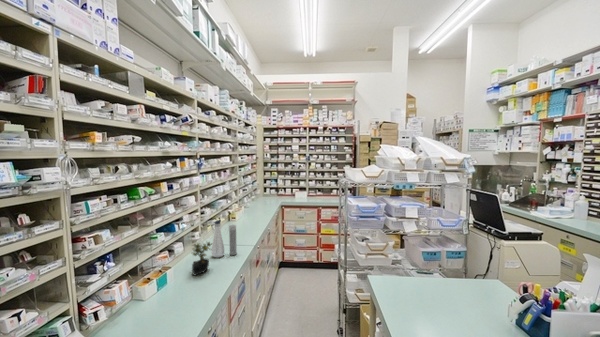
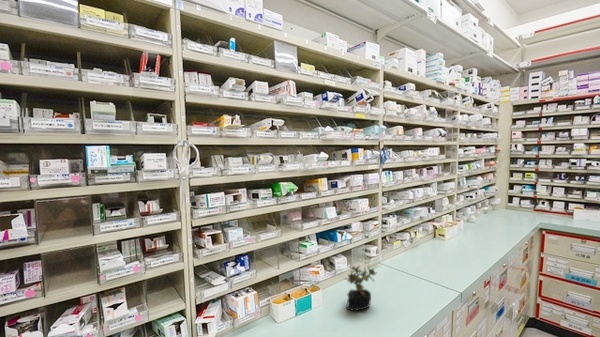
water bottle: present [212,220,237,258] -> none [379,239,423,298]

